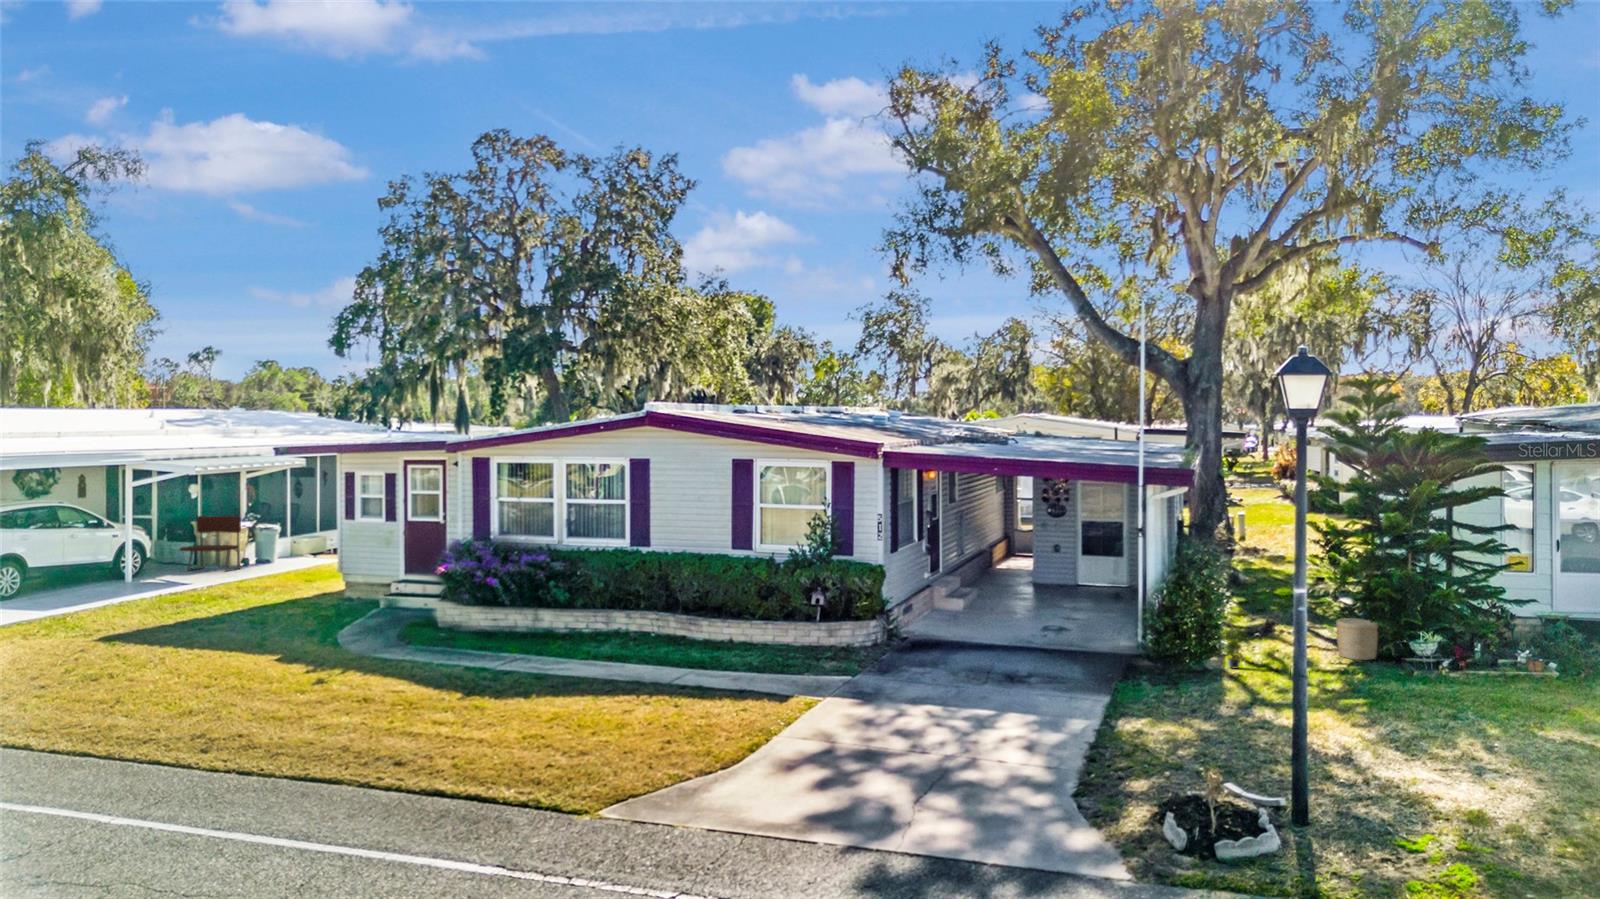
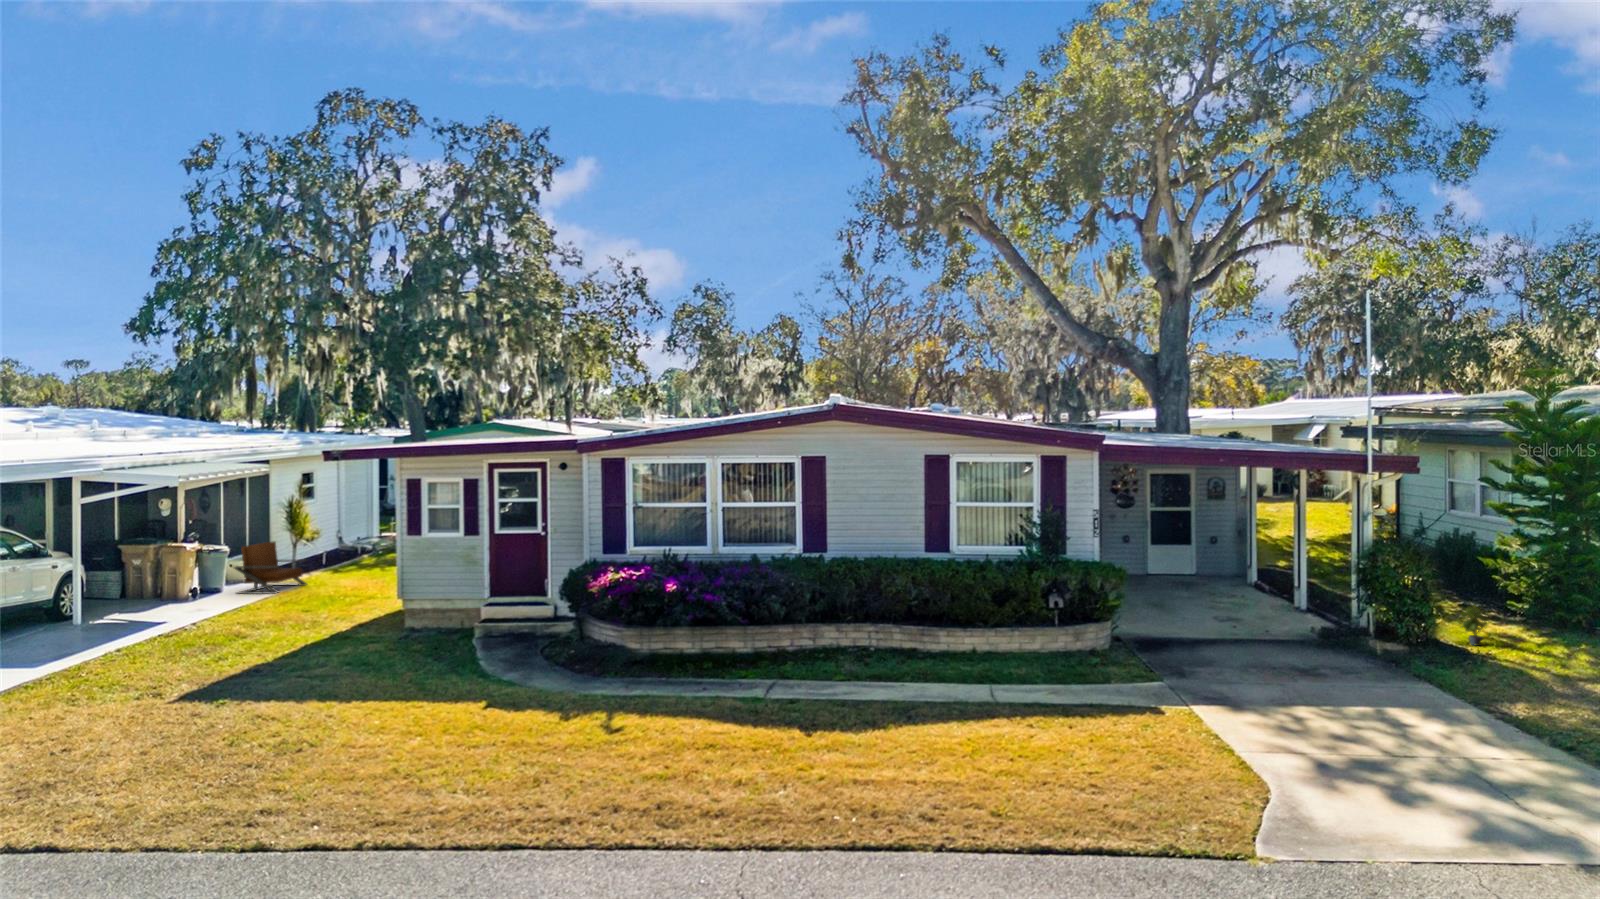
bench: present [180,516,241,571] -> none [150,536,227,603]
lounge chair: none [248,523,312,568] -> present [234,542,307,594]
woven basket: present [1336,618,1378,660] -> none [1514,591,1559,629]

